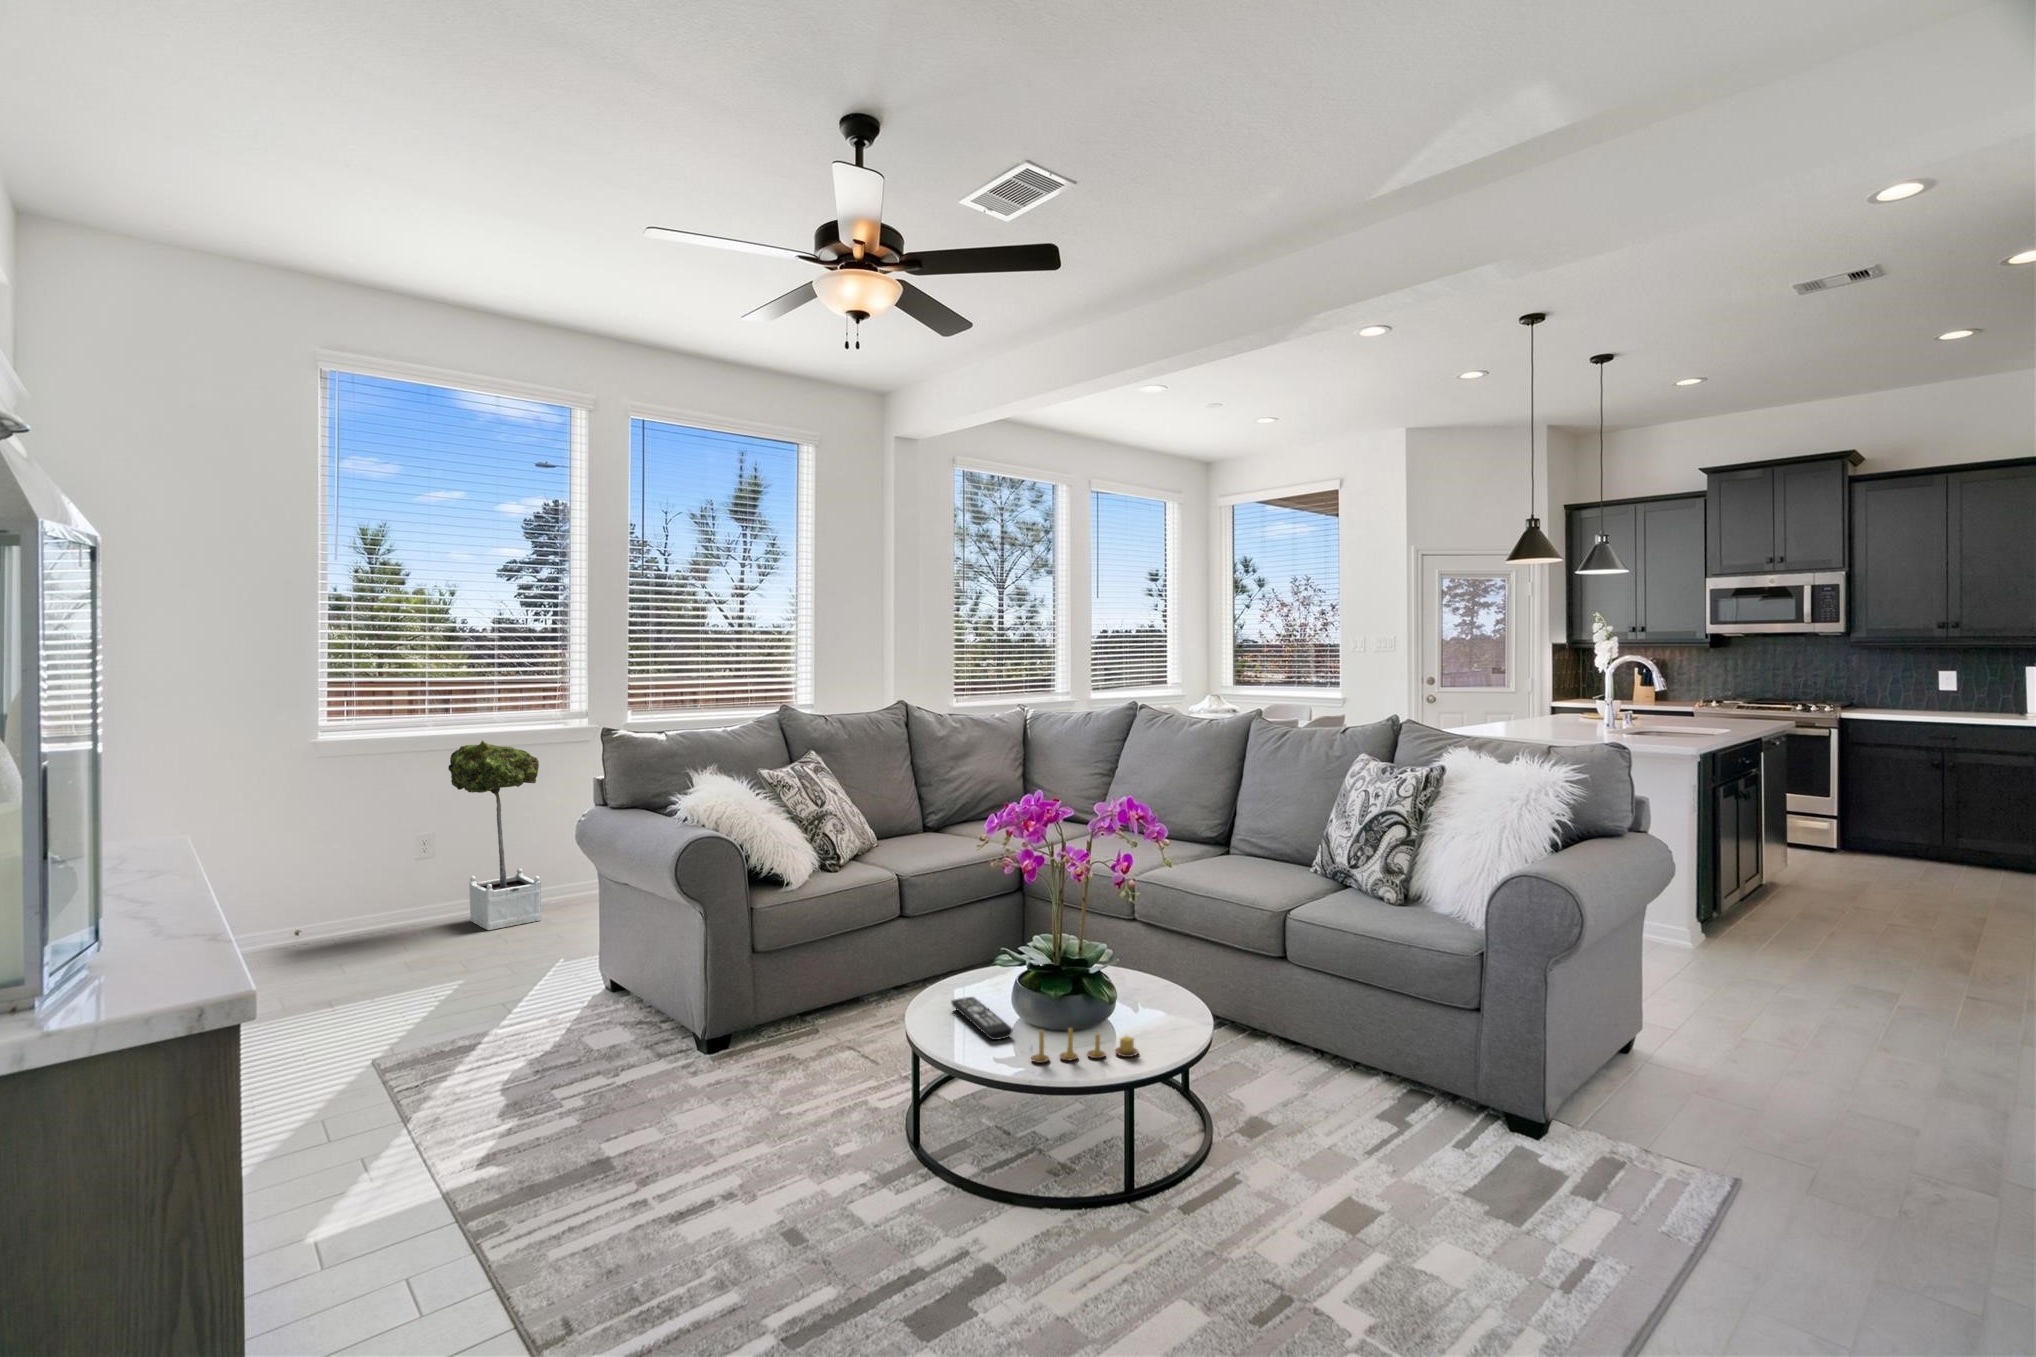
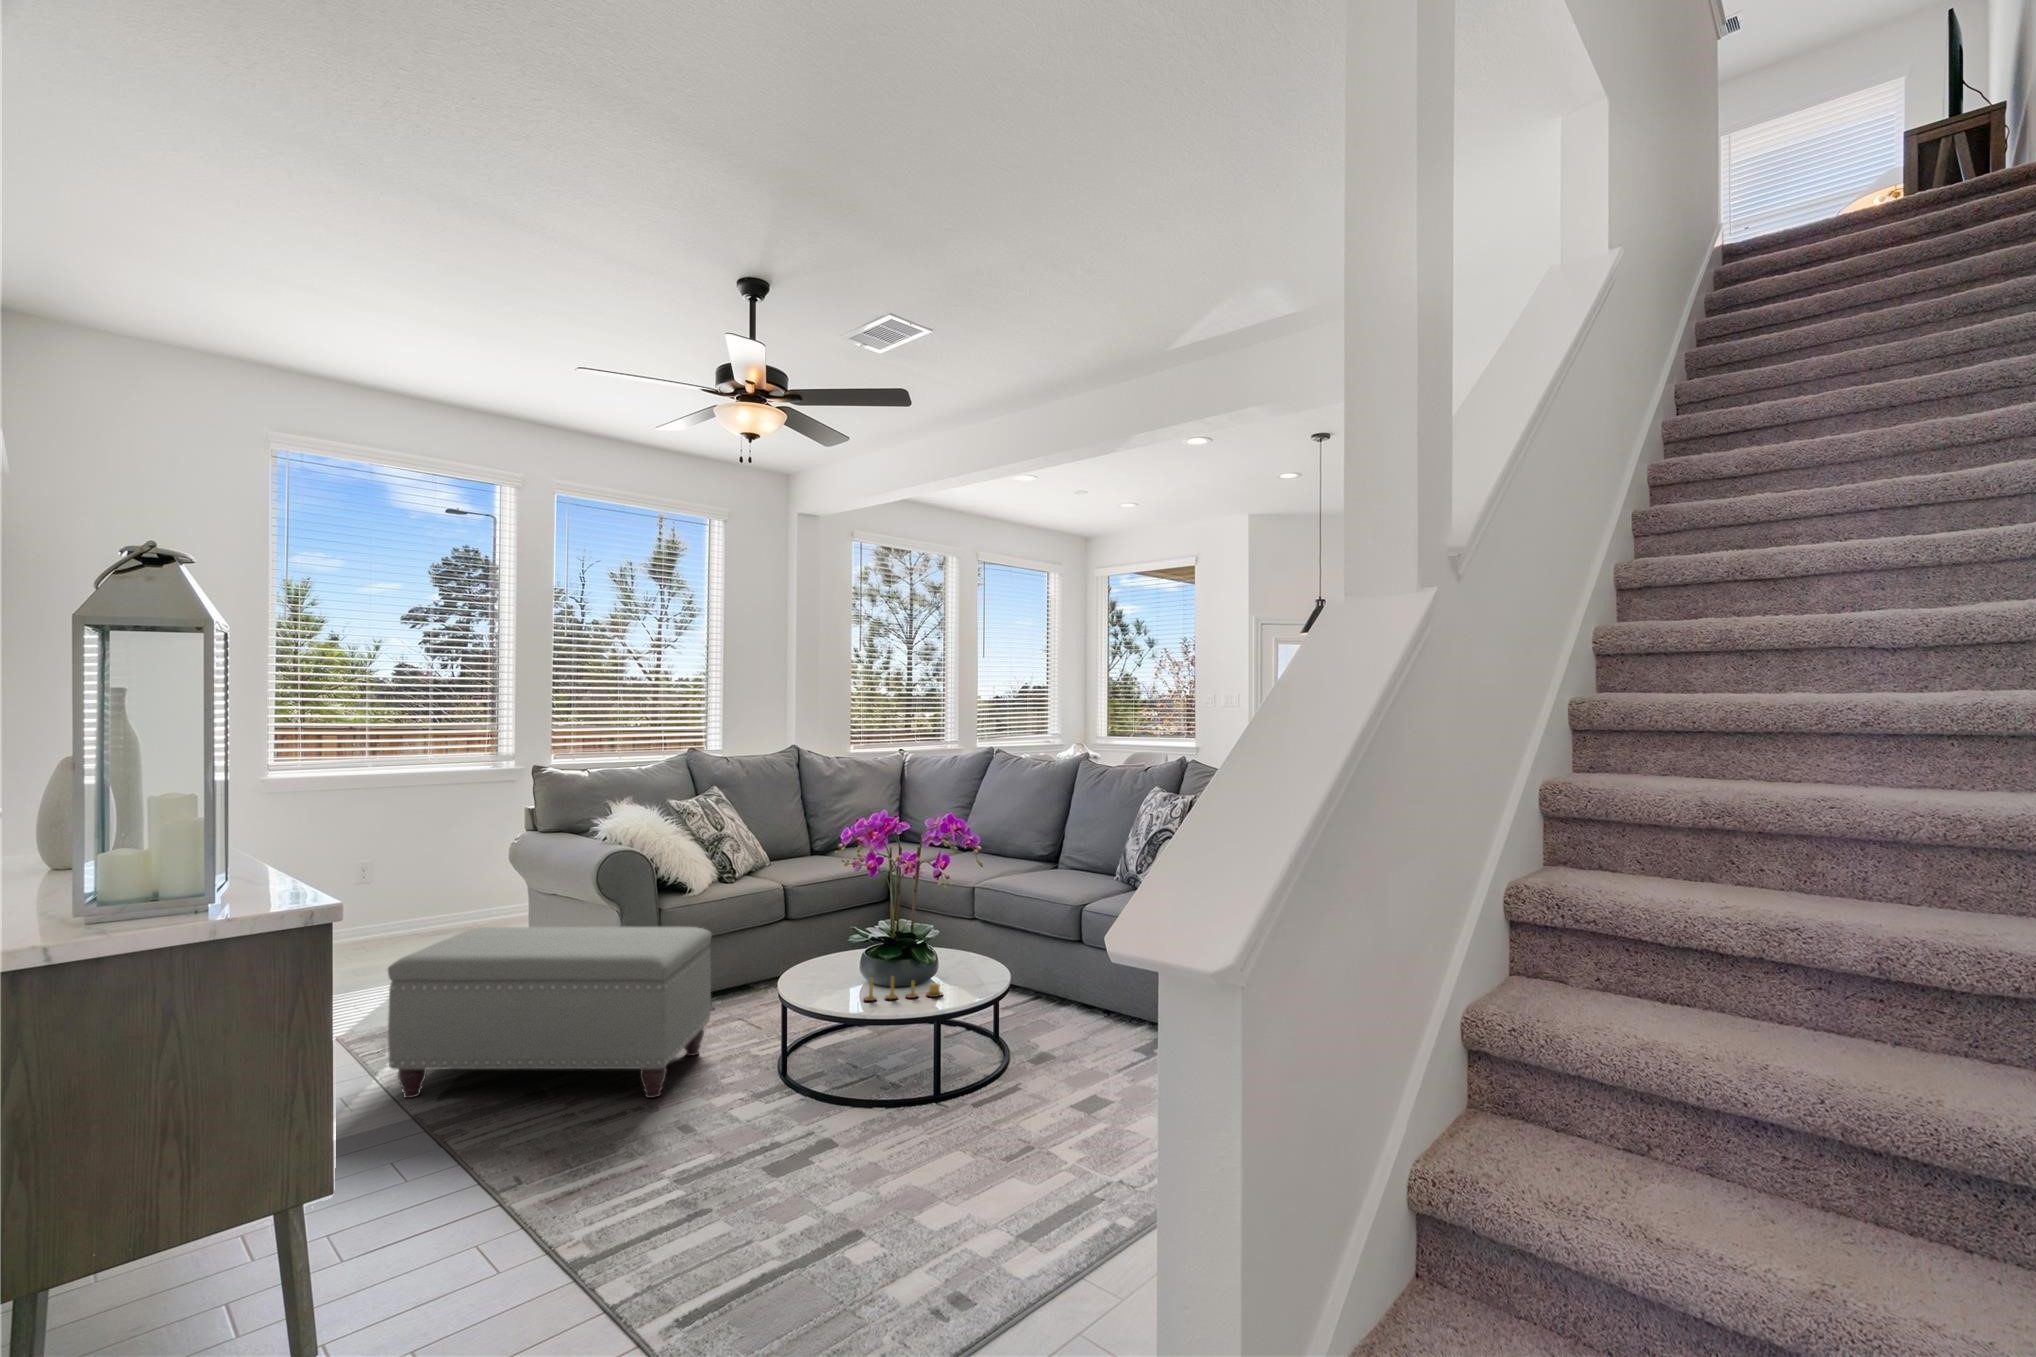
potted tree: present [448,741,541,930] -> none [389,778,470,948]
ottoman: none [406,935,818,1177] -> present [388,927,711,1098]
remote control: present [951,997,1013,1040] -> none [812,965,854,990]

